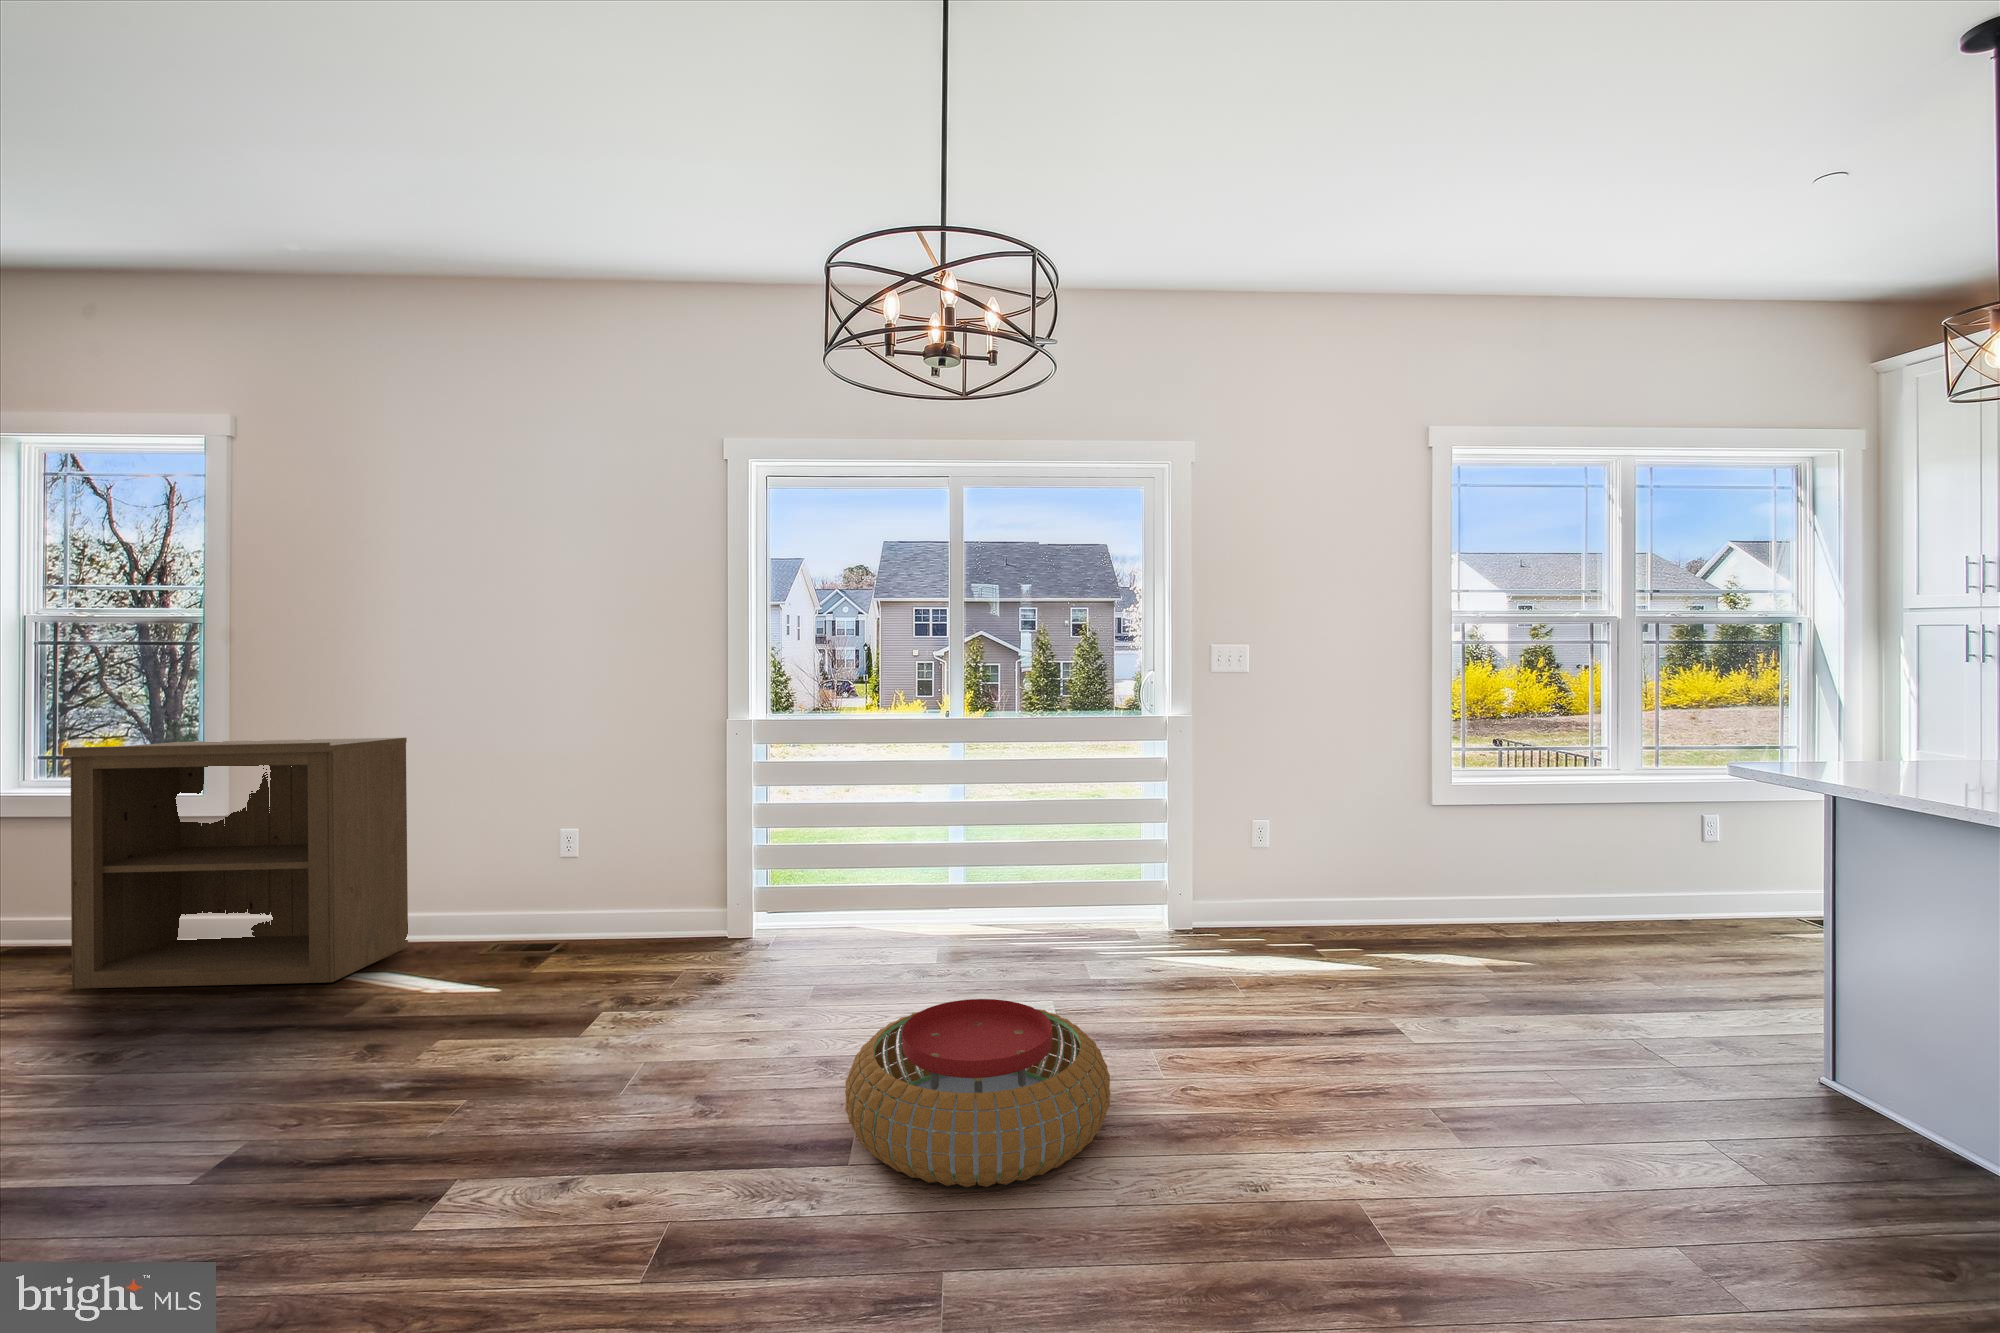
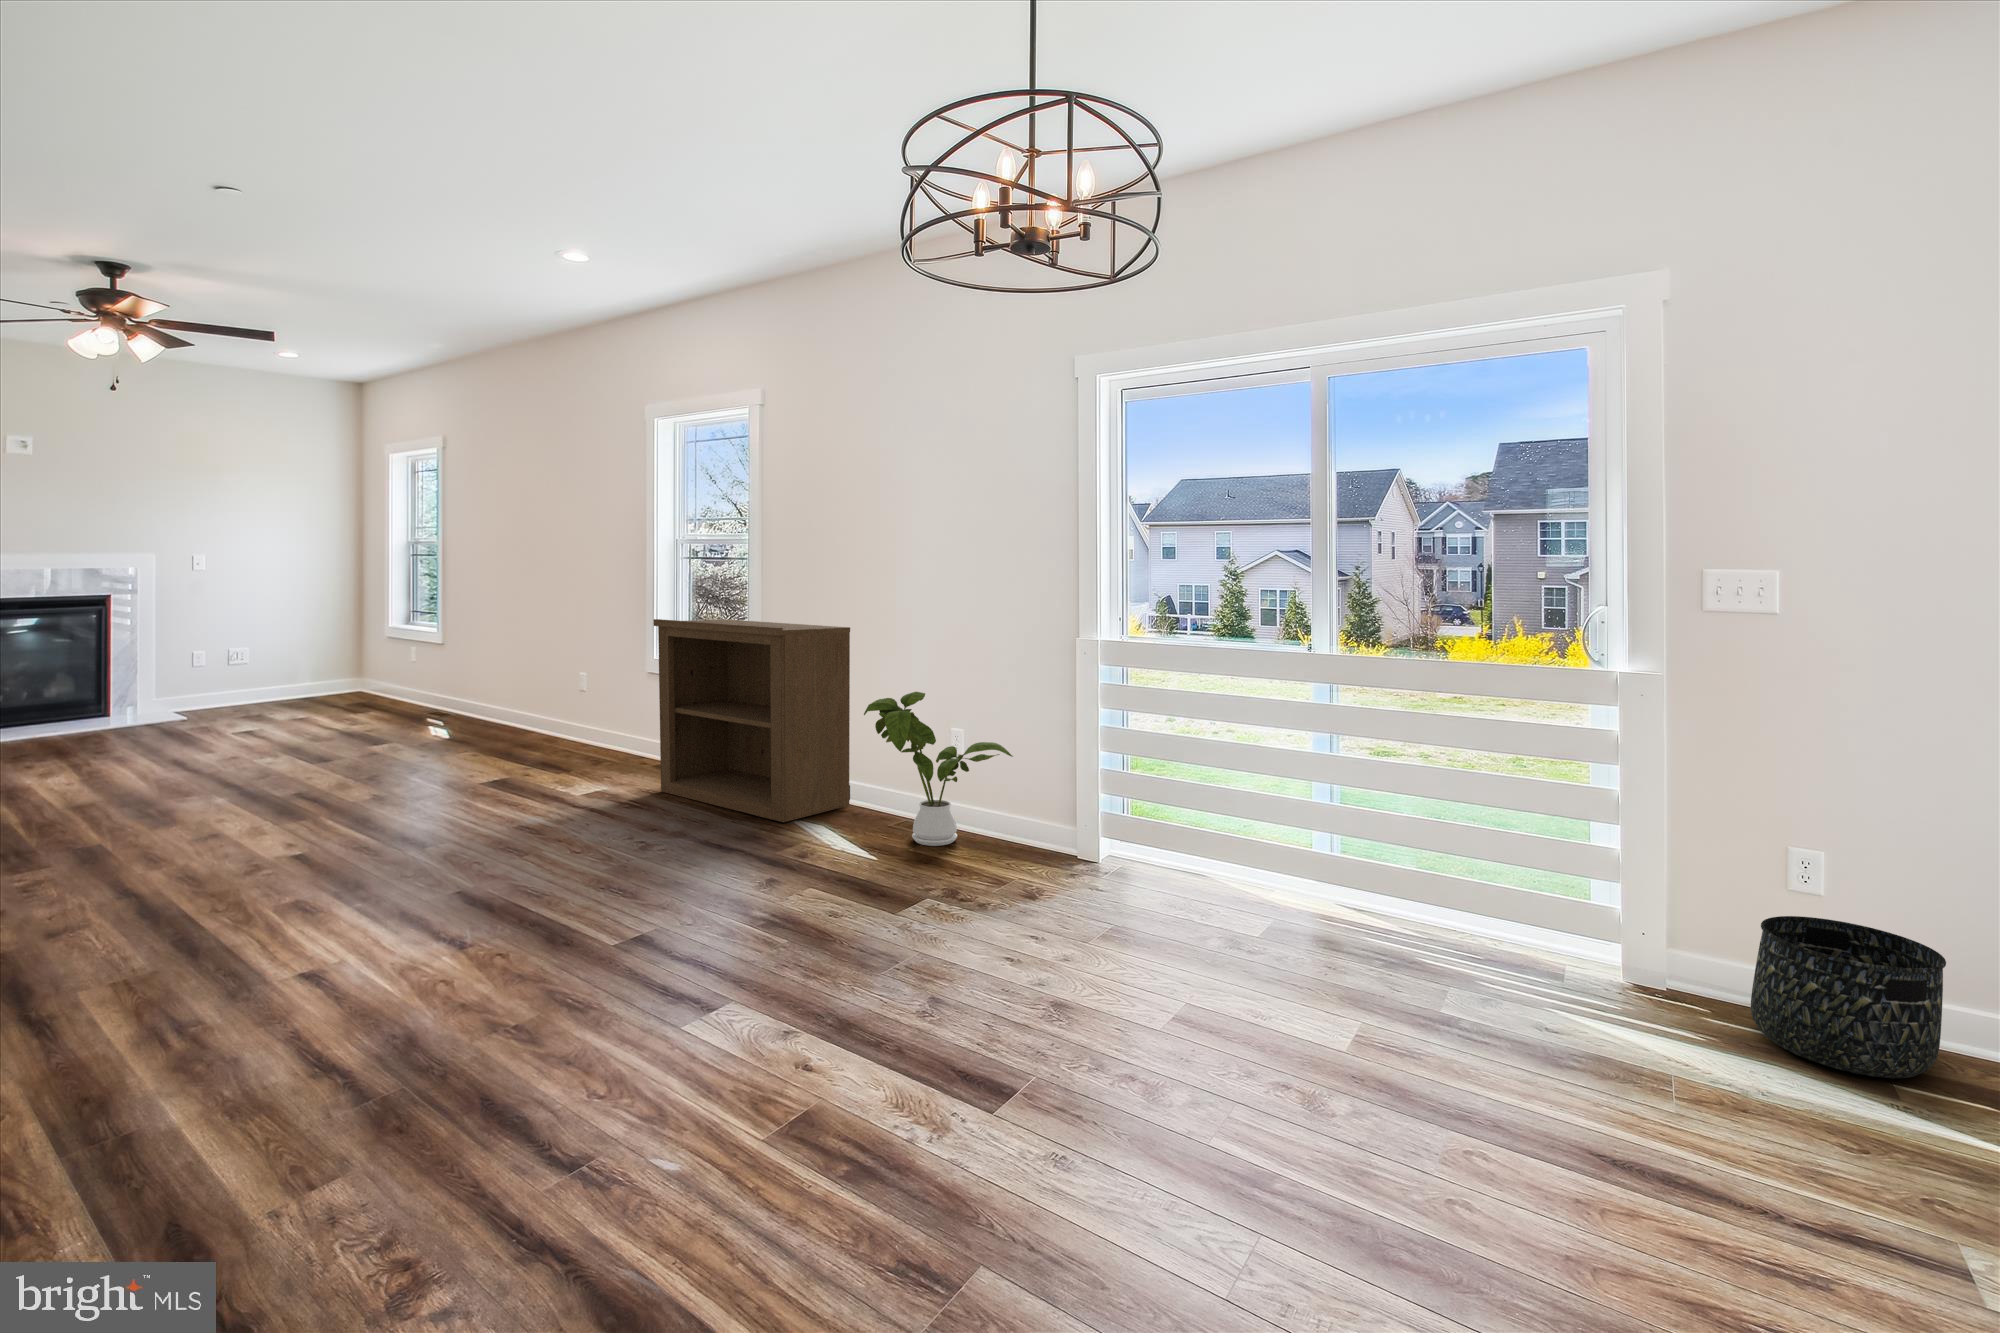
house plant: none [472,798,650,965] -> present [864,692,1013,846]
basket: none [1234,862,1323,949] -> present [1751,916,1946,1078]
pouf: present [845,999,1110,1187] -> none [999,982,1320,1215]

